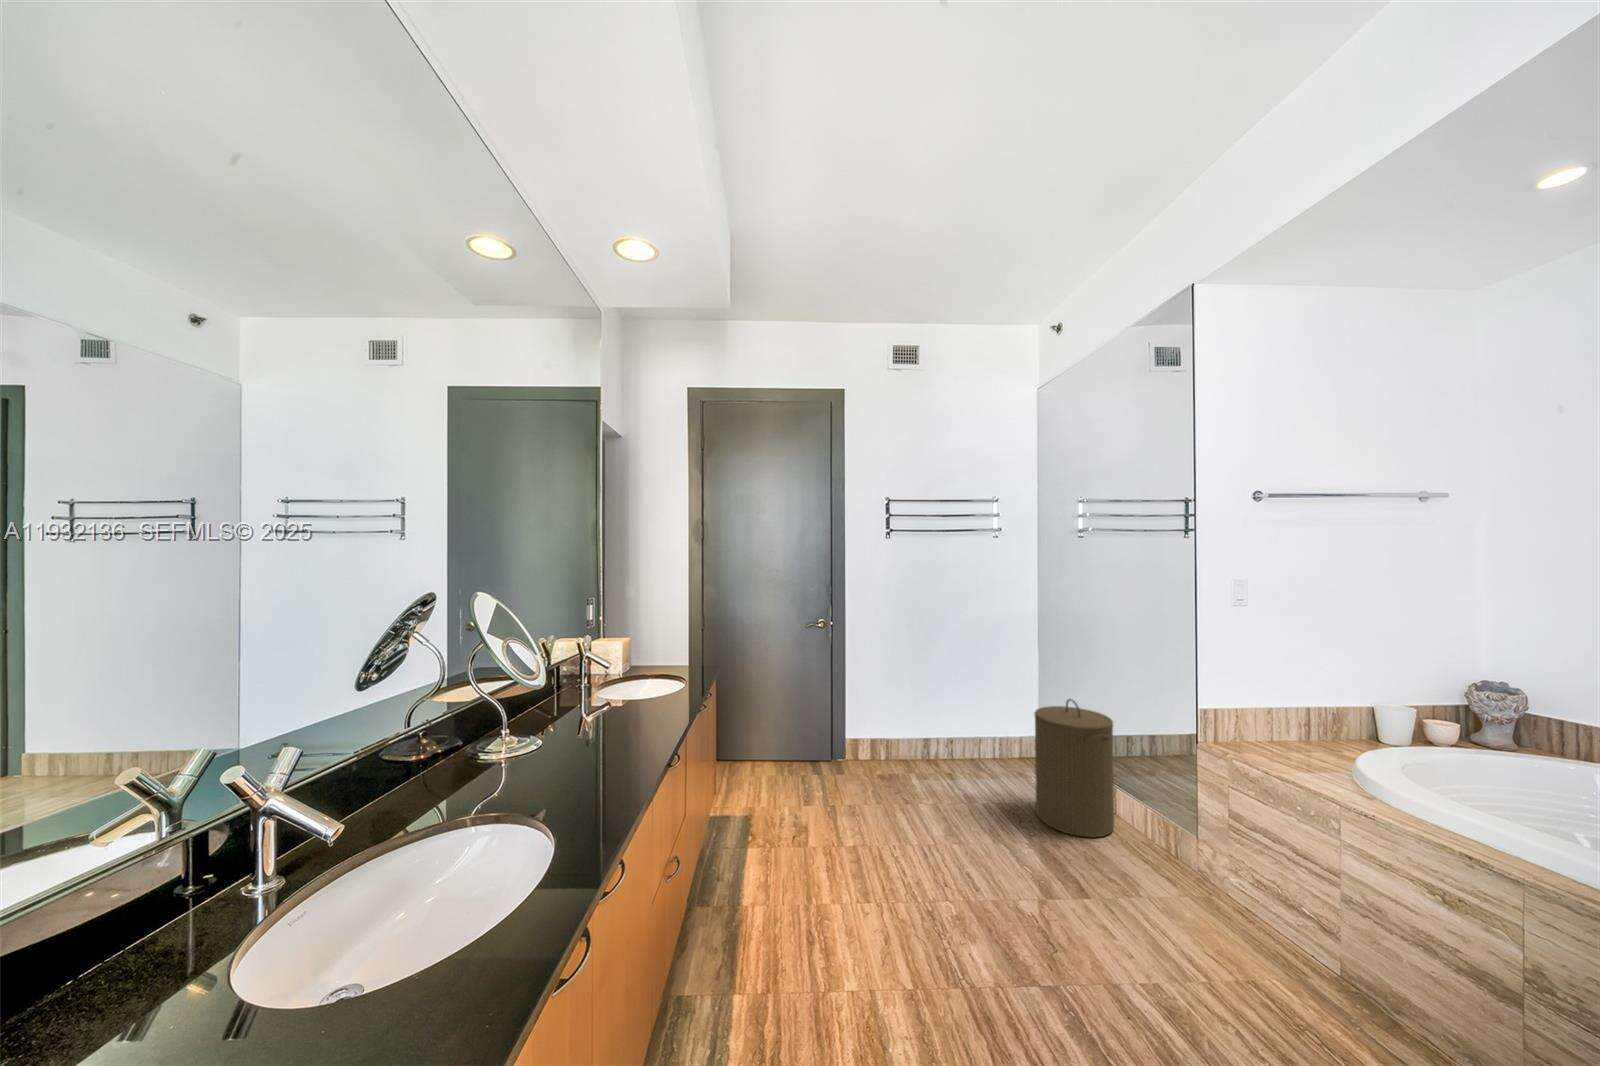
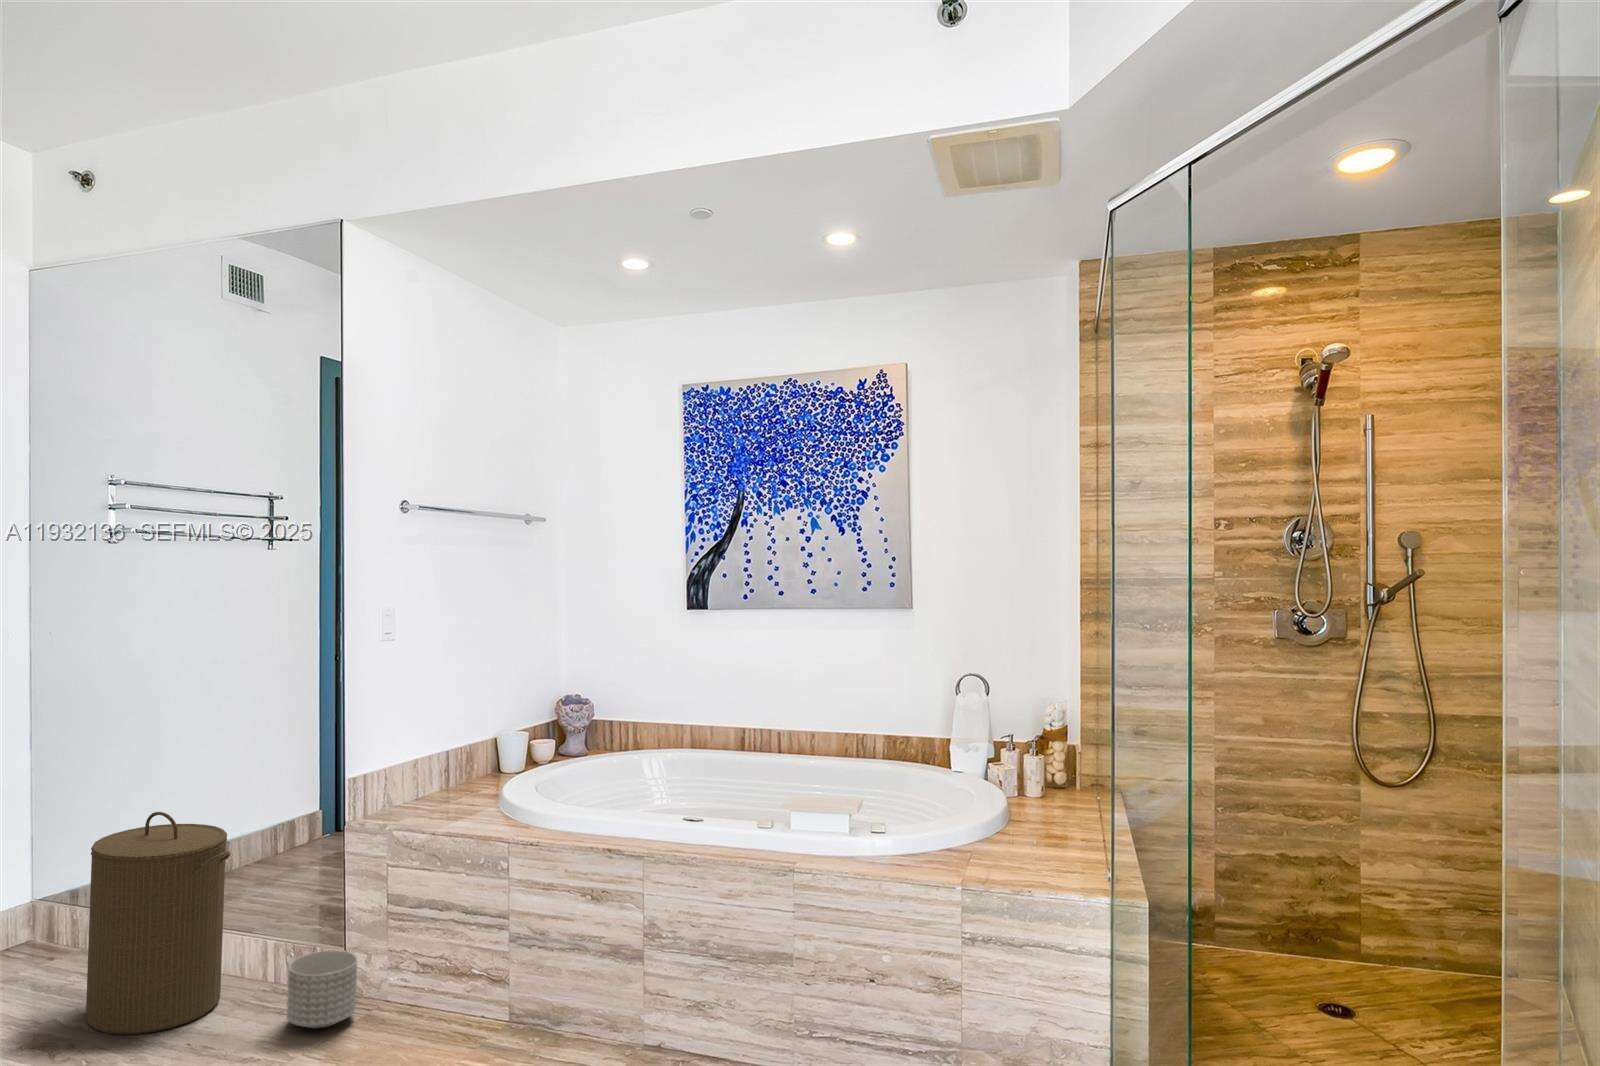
planter: none [1141,826,1197,890] -> present [287,950,357,1029]

